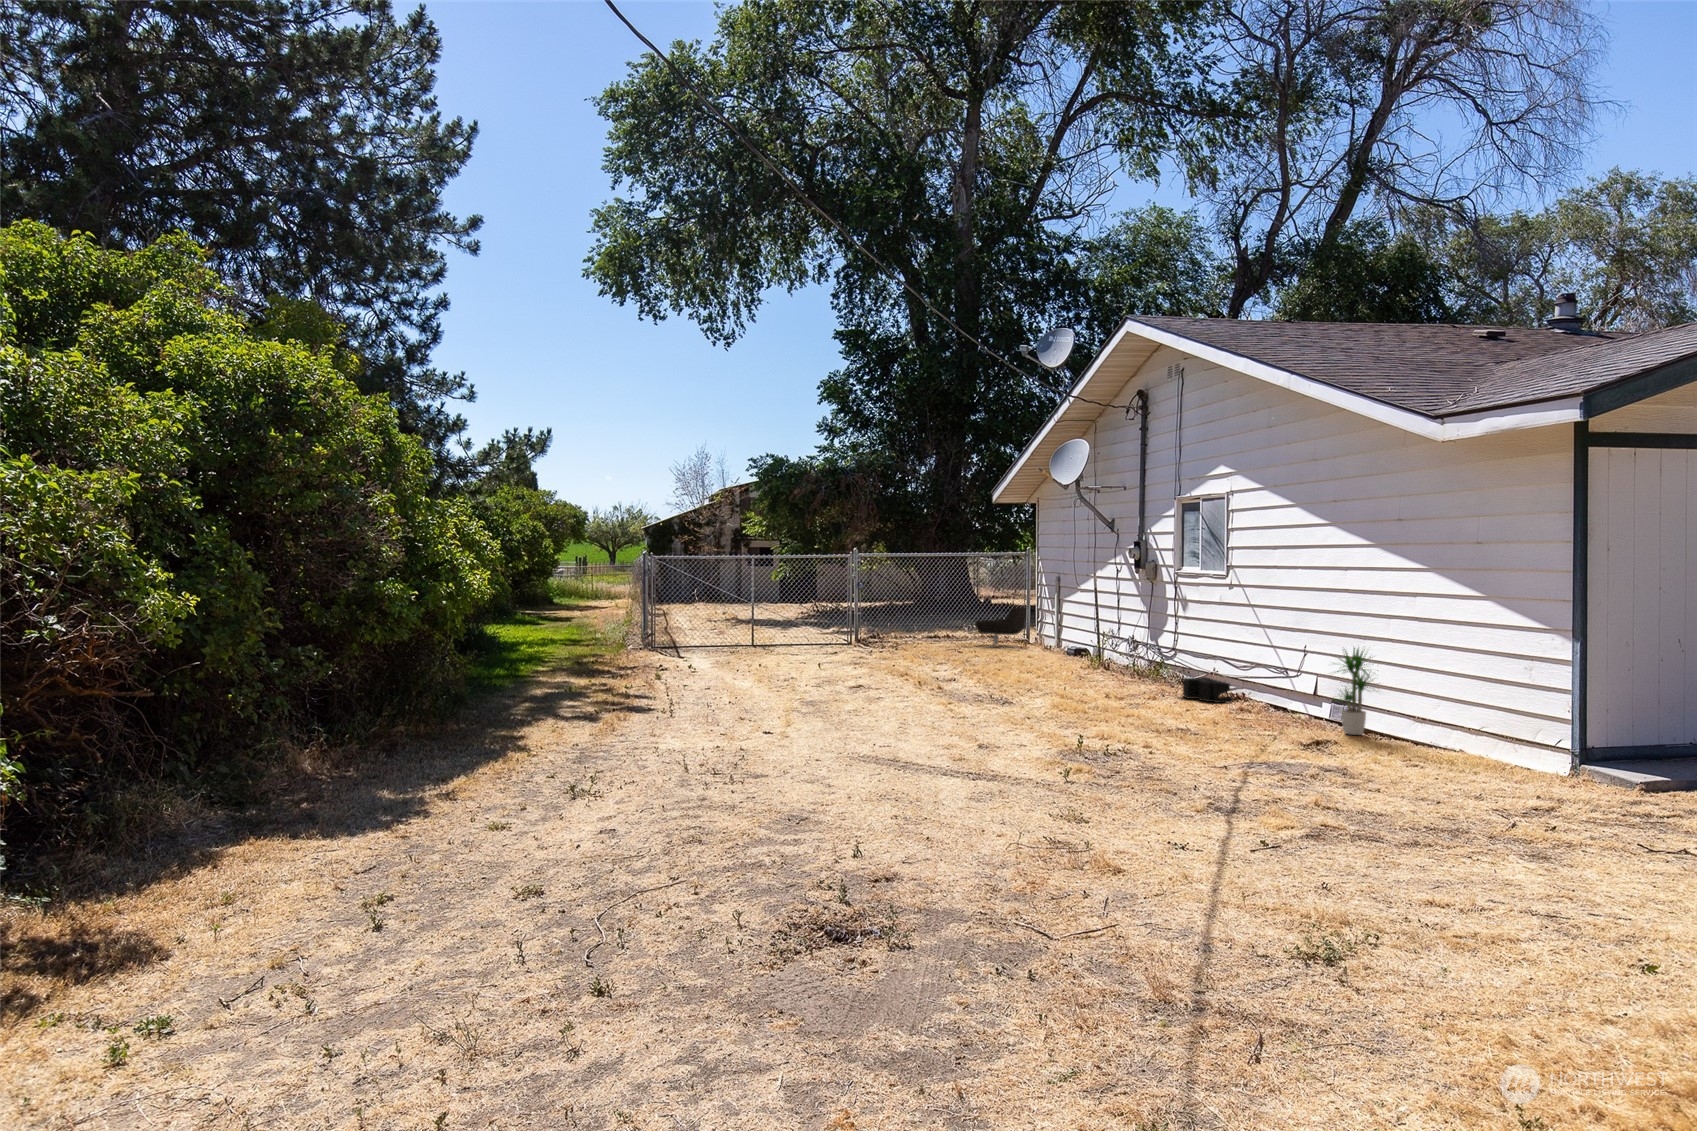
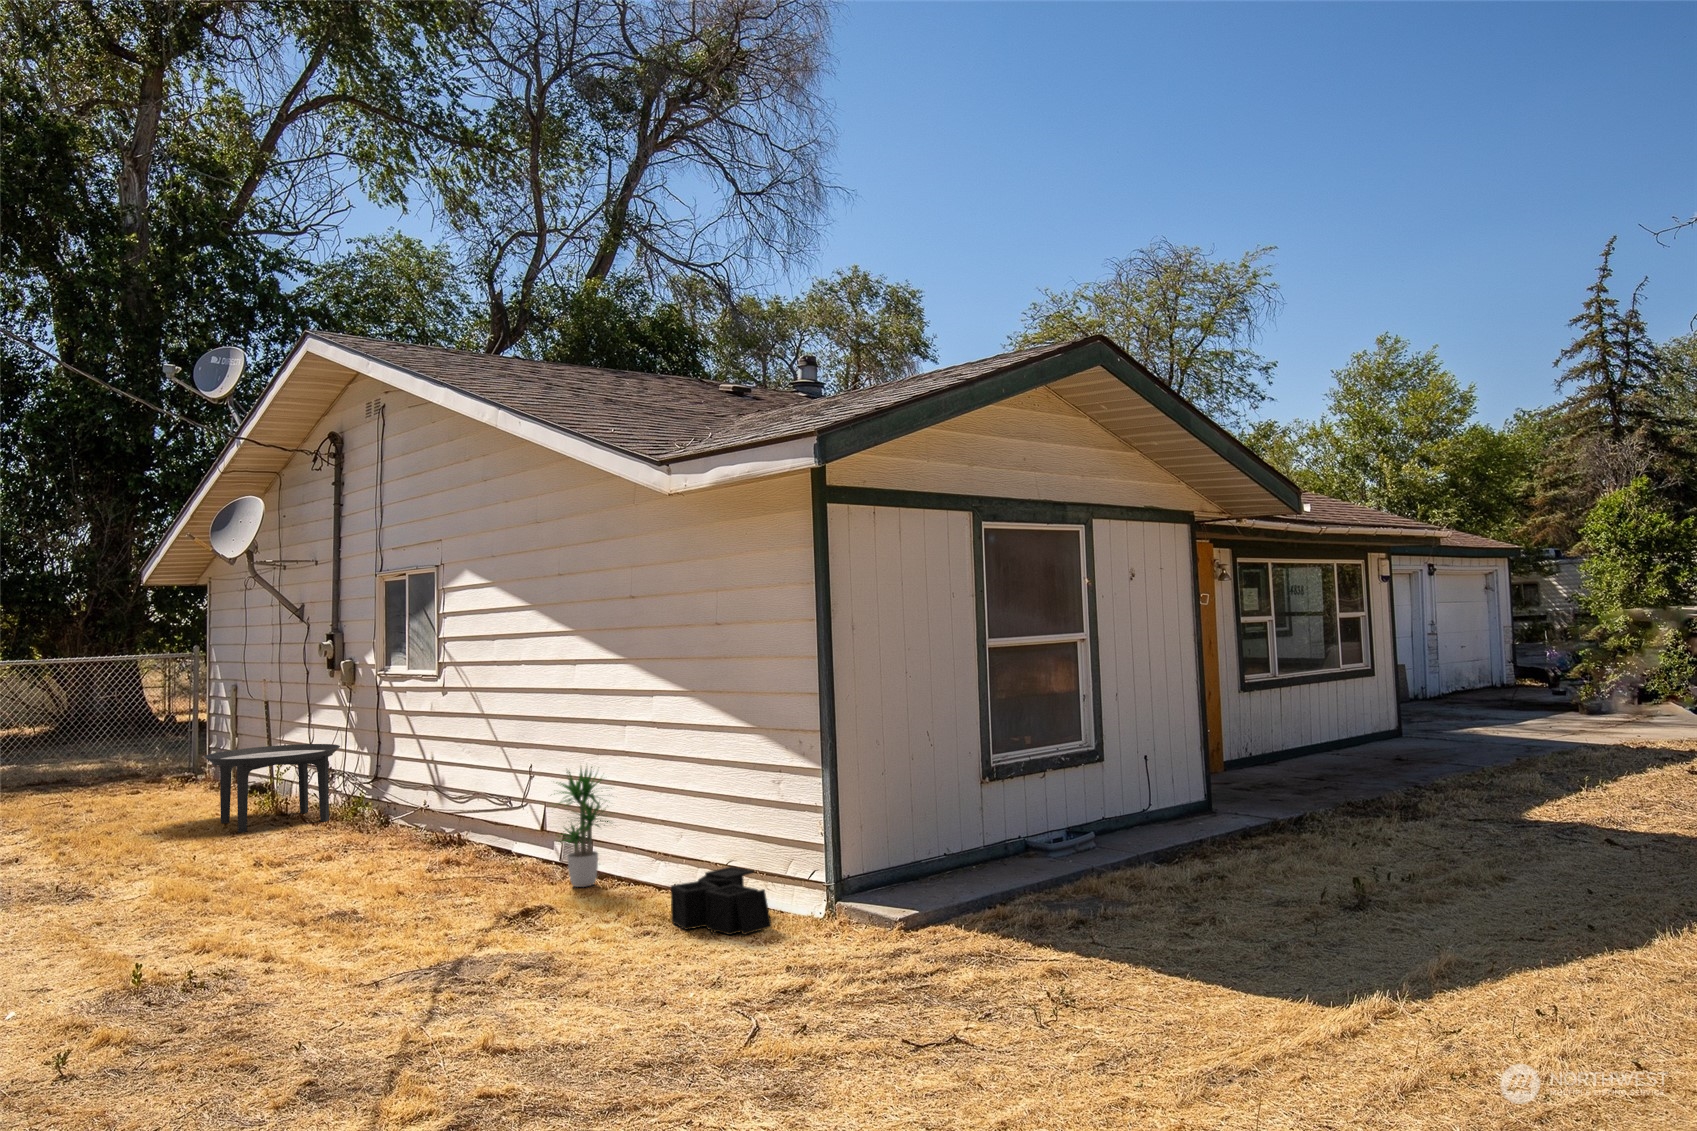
lounge chair: present [975,606,1028,646] -> none [116,723,207,788]
round table: none [1054,623,1143,679] -> present [204,744,340,832]
storage bin: present [1183,677,1232,703] -> present [671,867,772,935]

